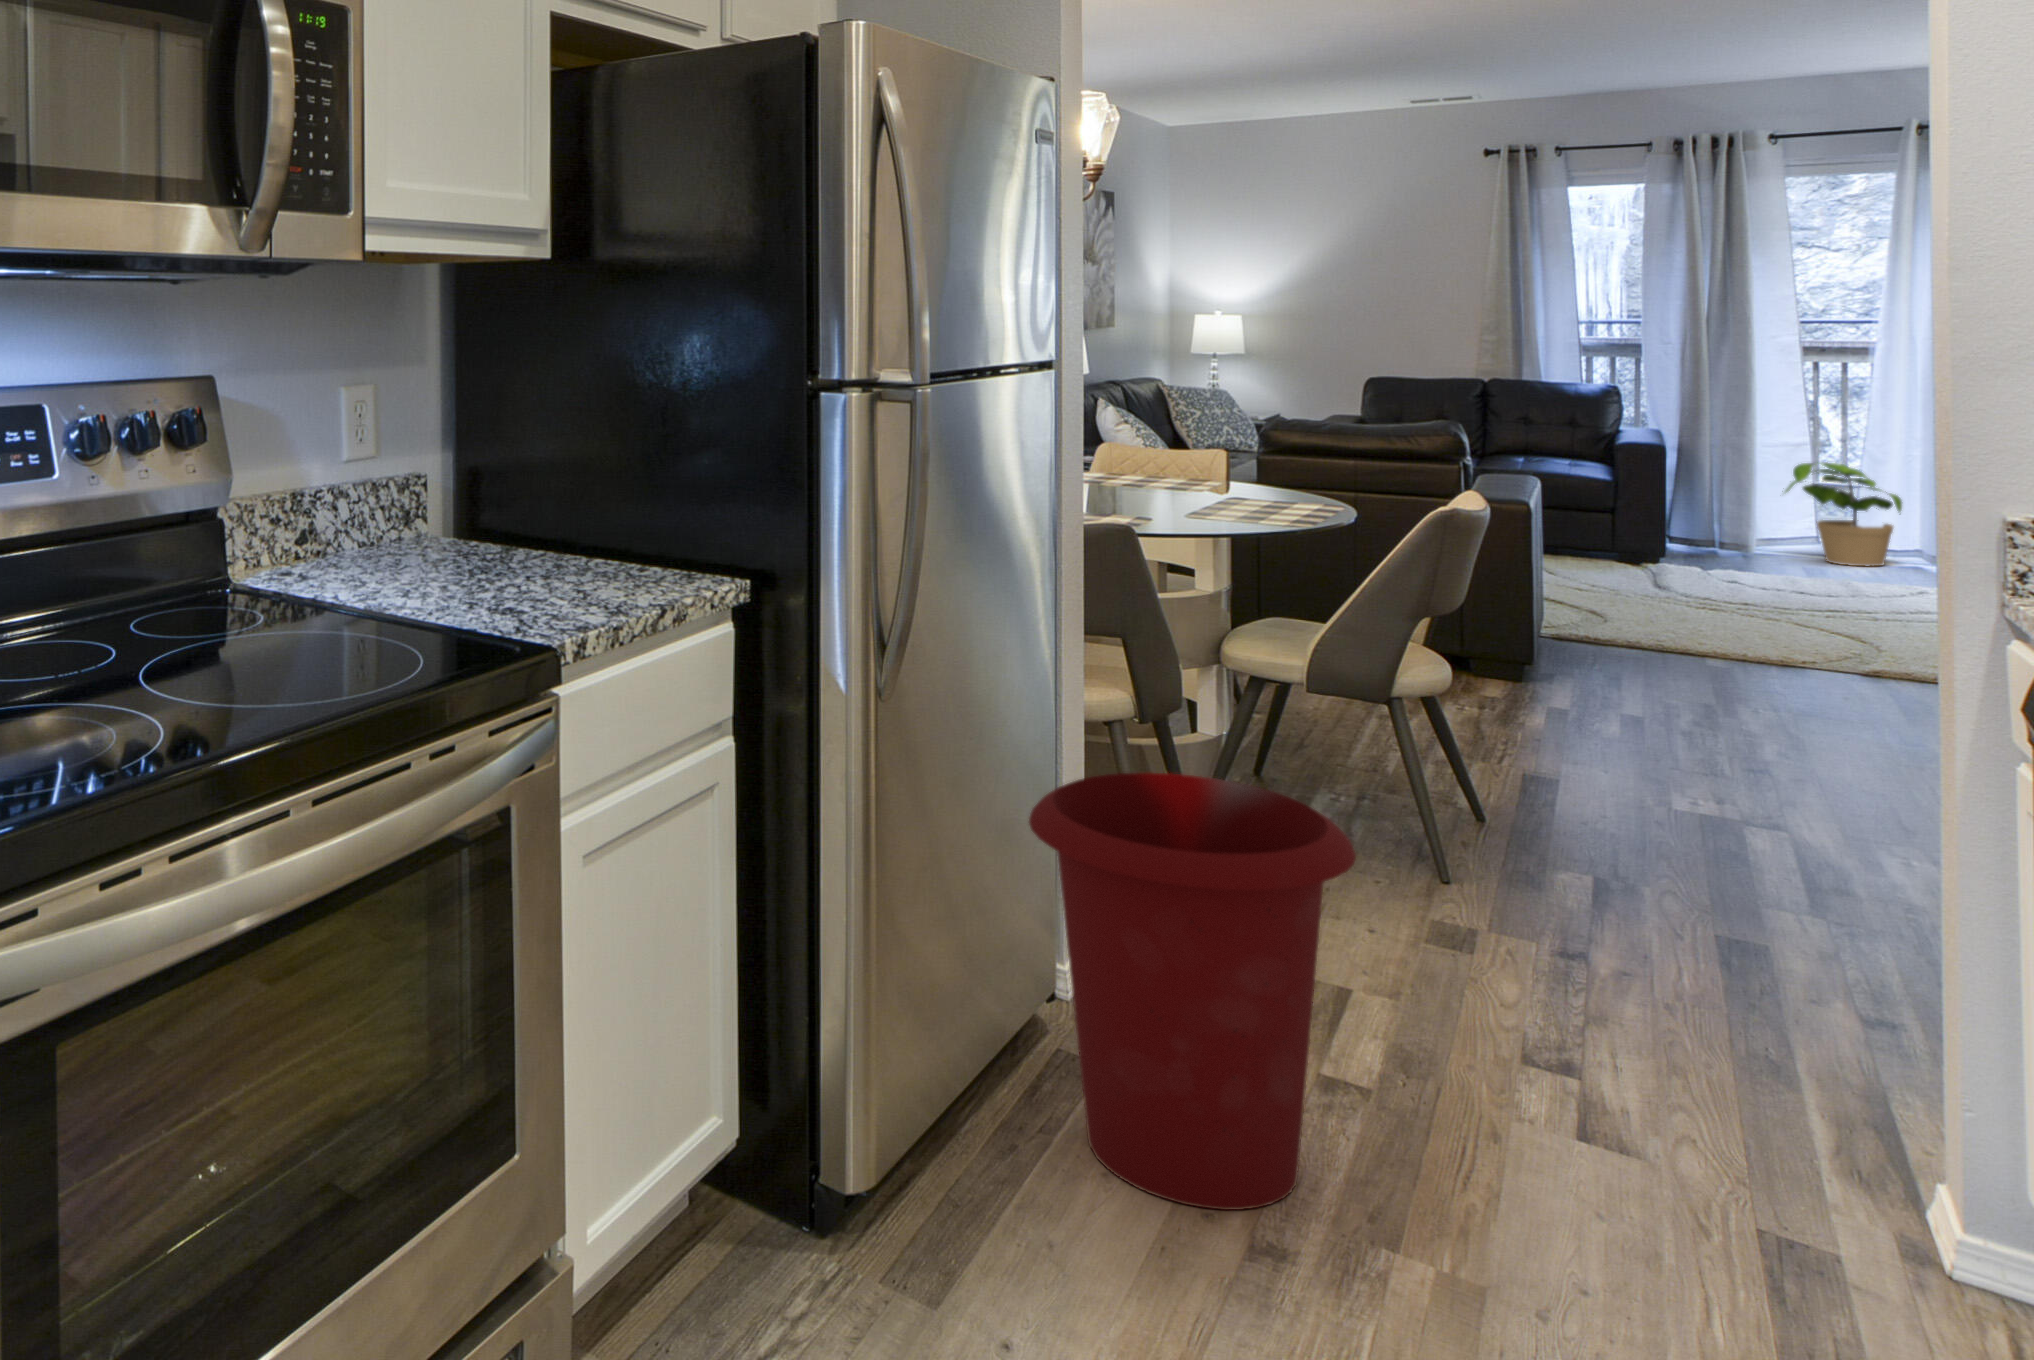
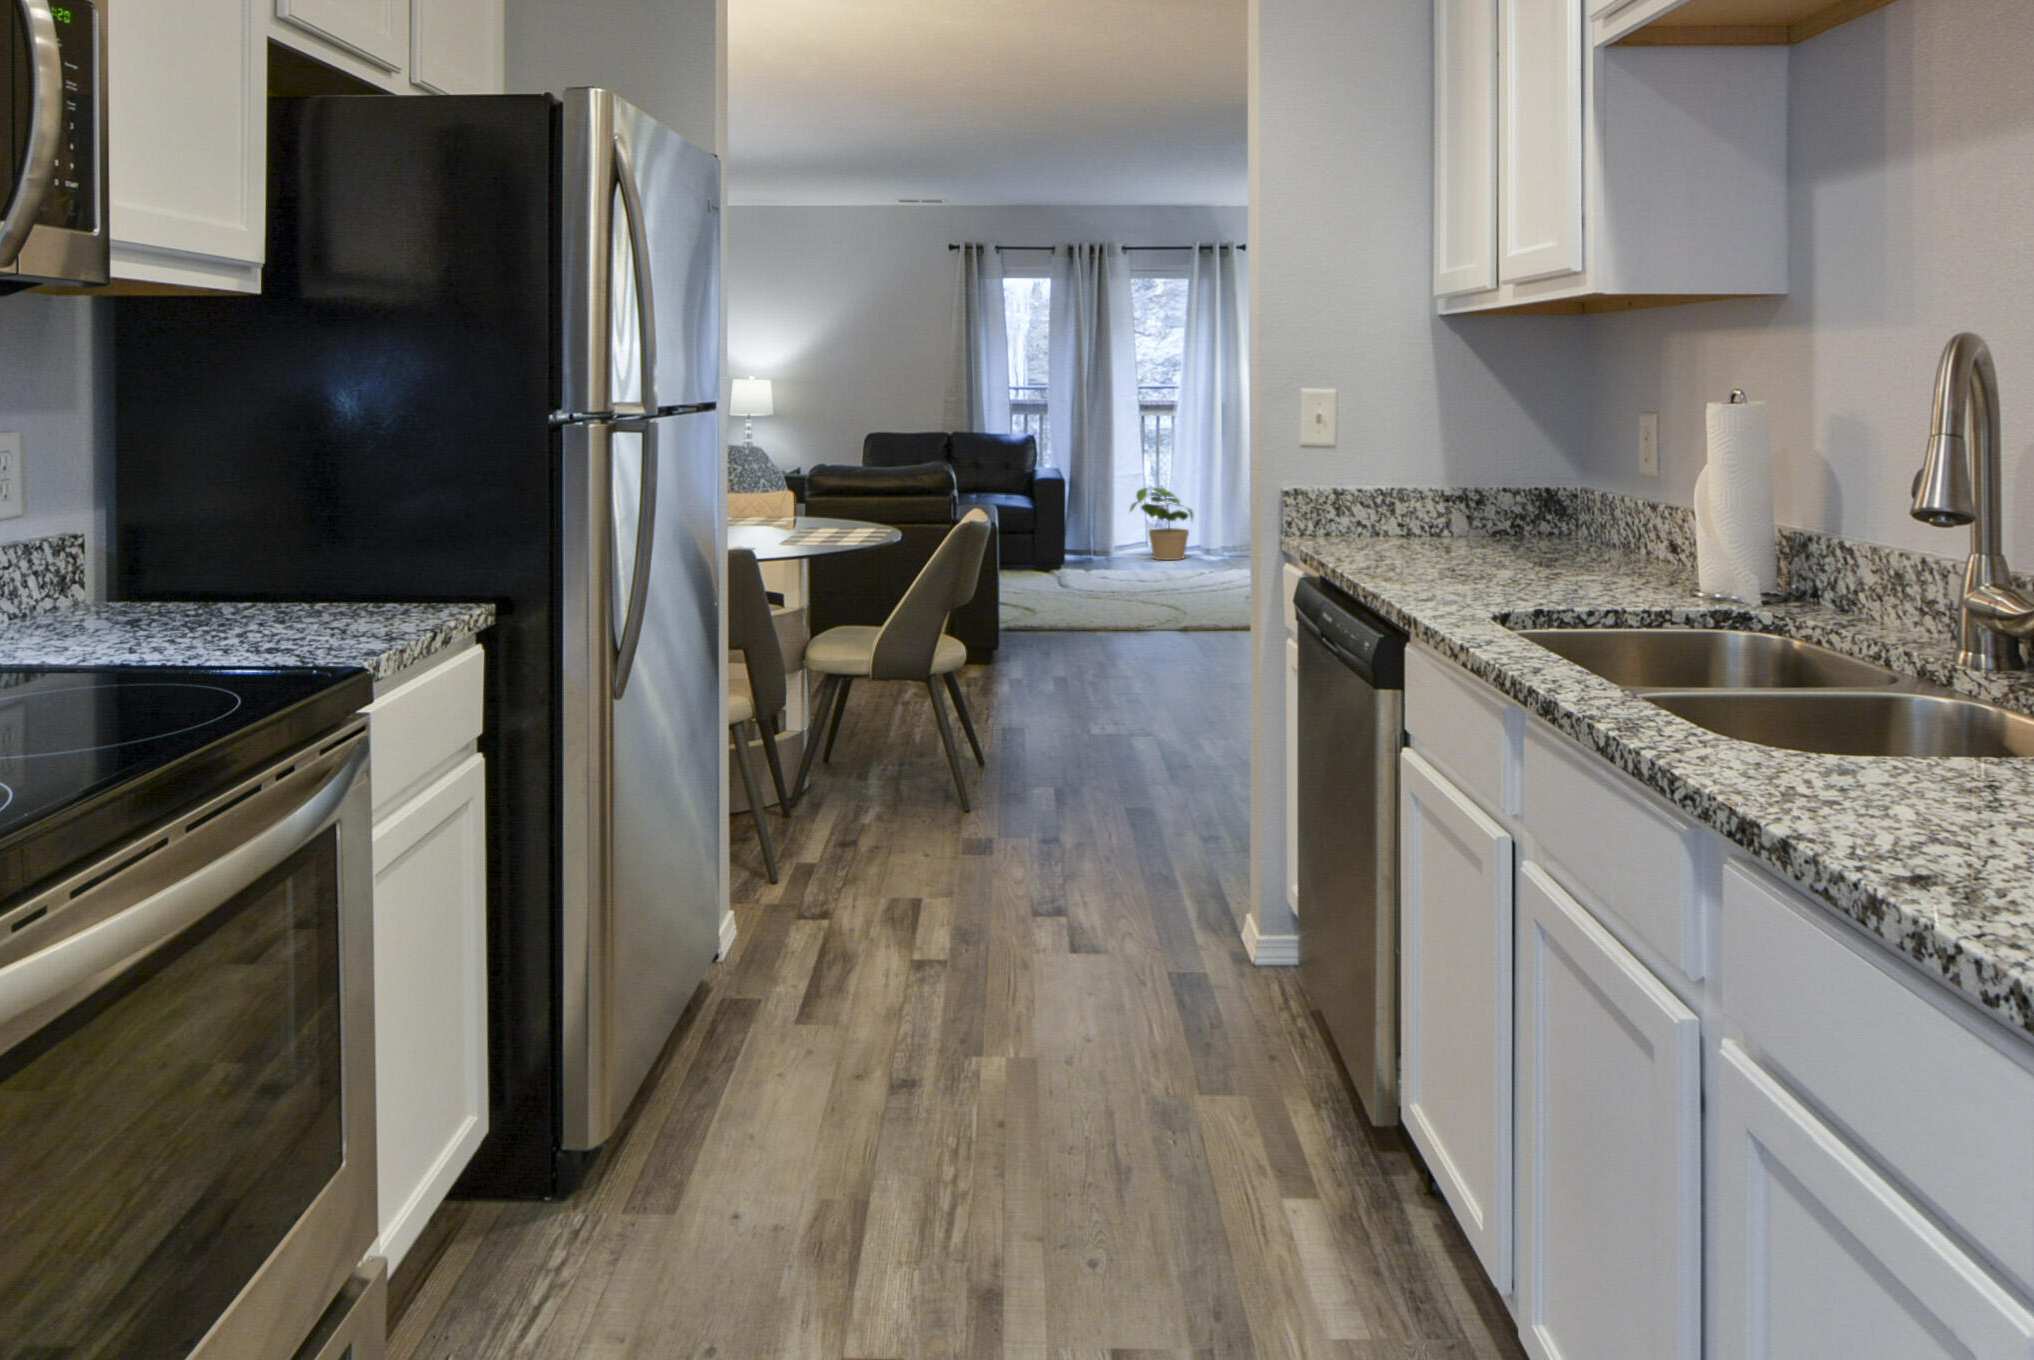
waste bin: present [1029,773,1356,1210] -> none [715,739,957,1075]

